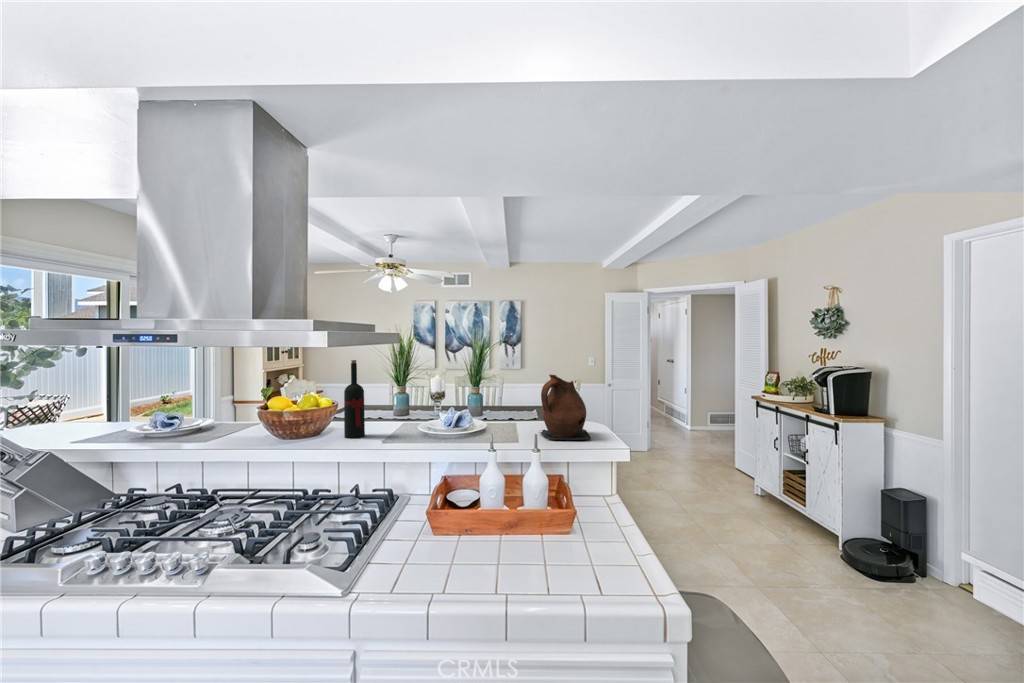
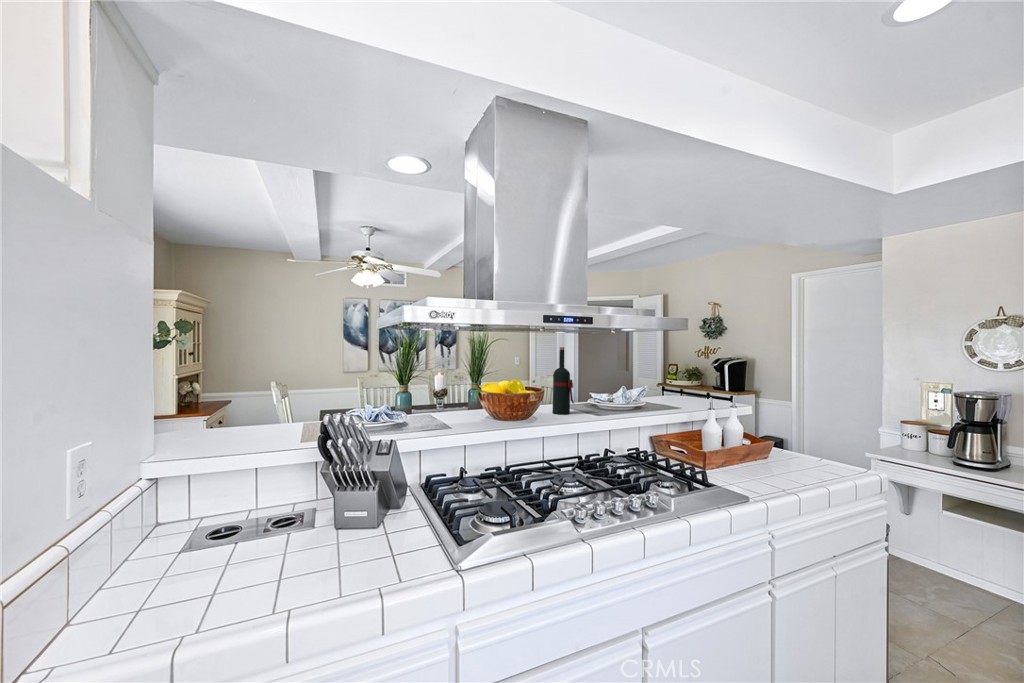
ceramic pitcher: present [540,374,591,441] -> none [667,358,714,406]

